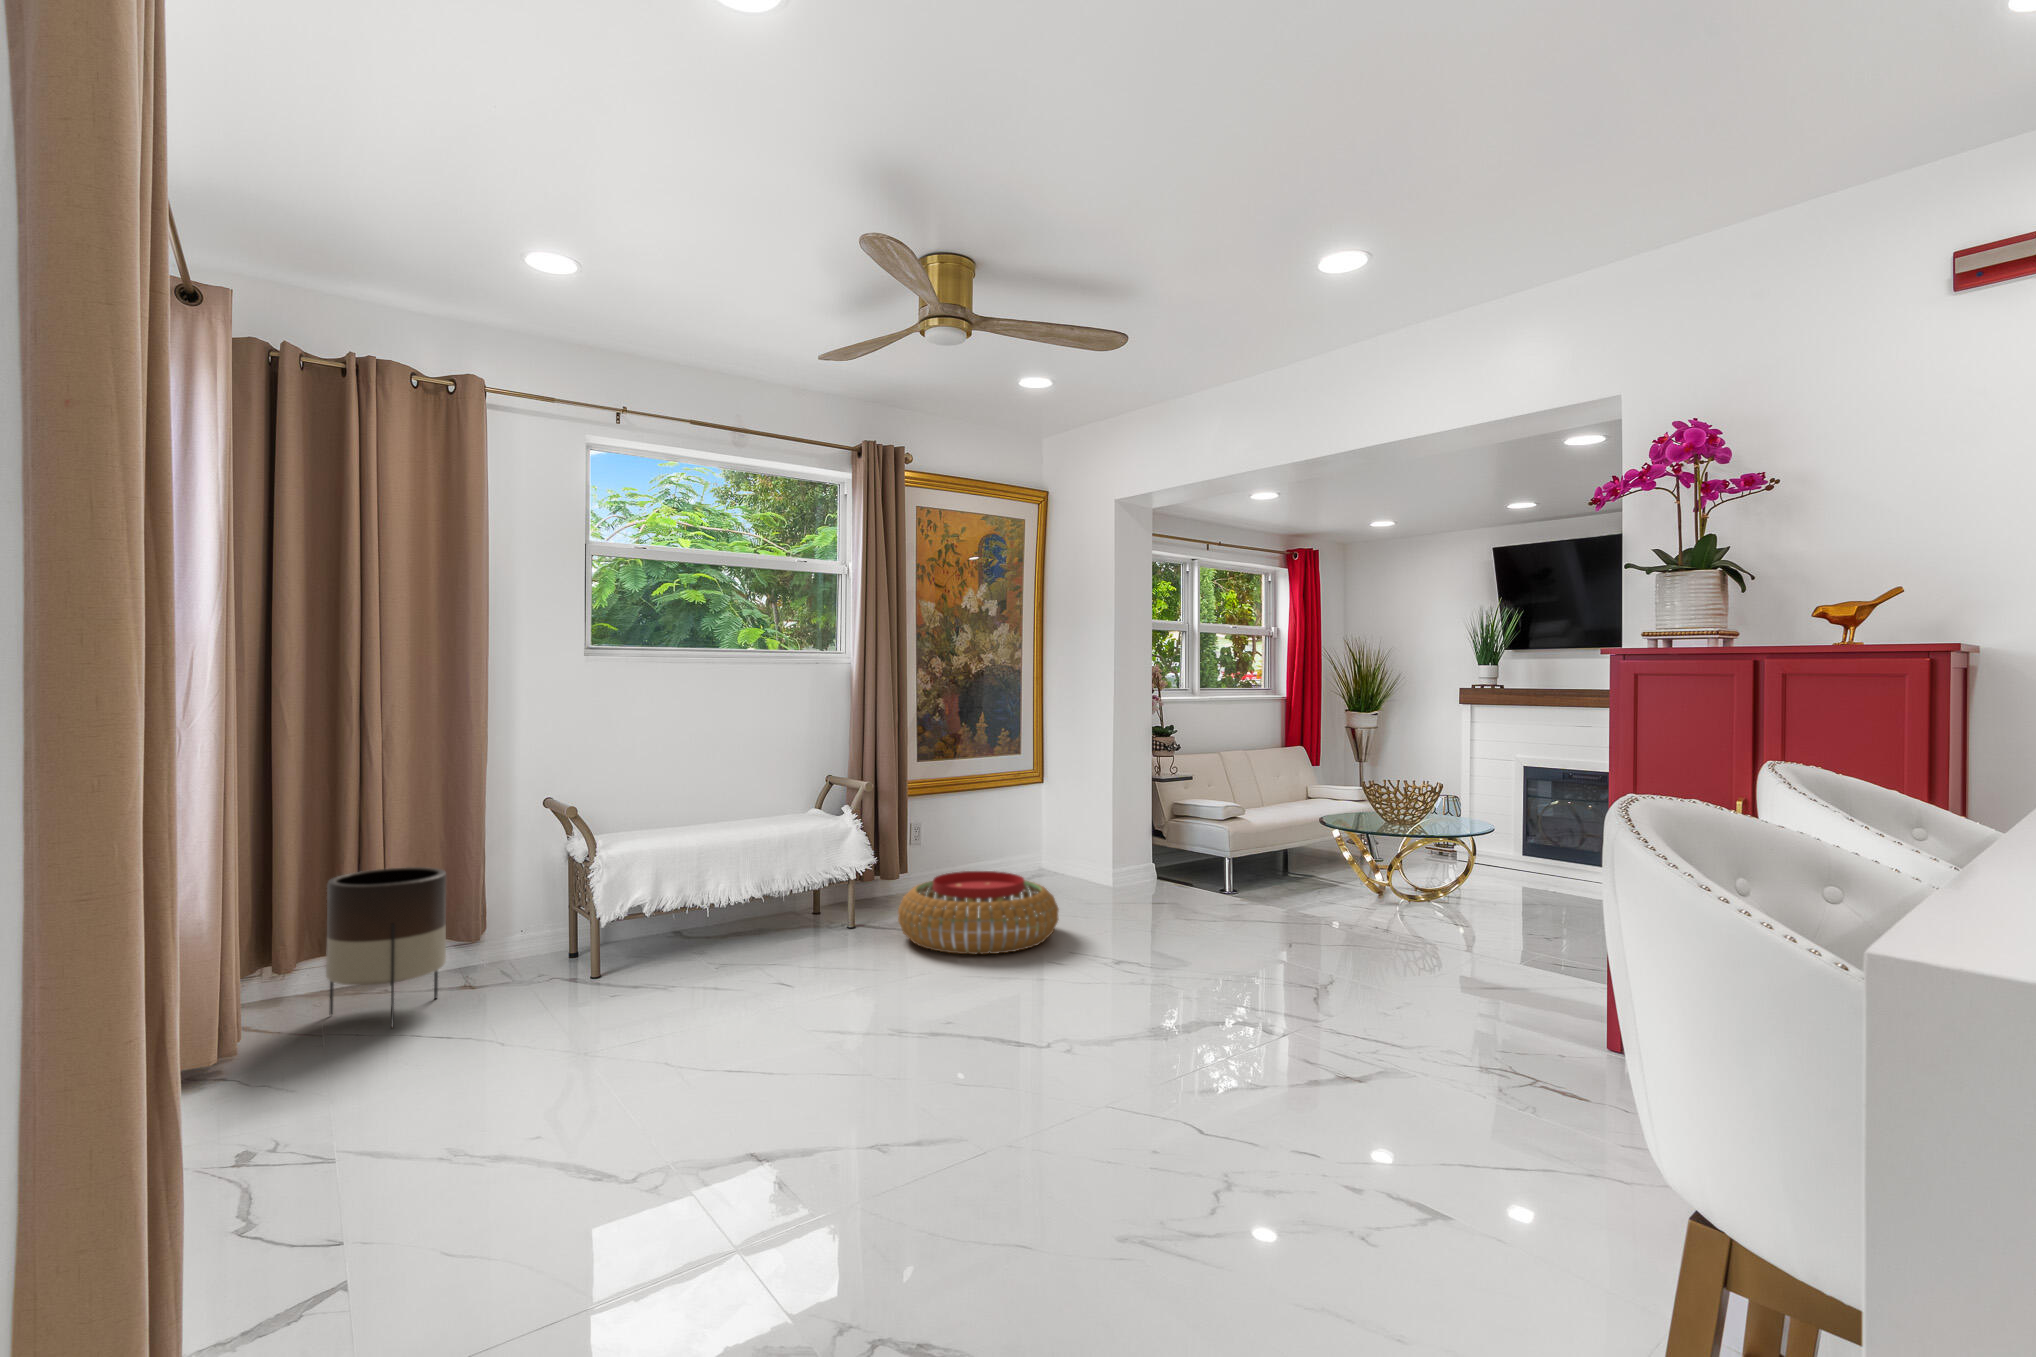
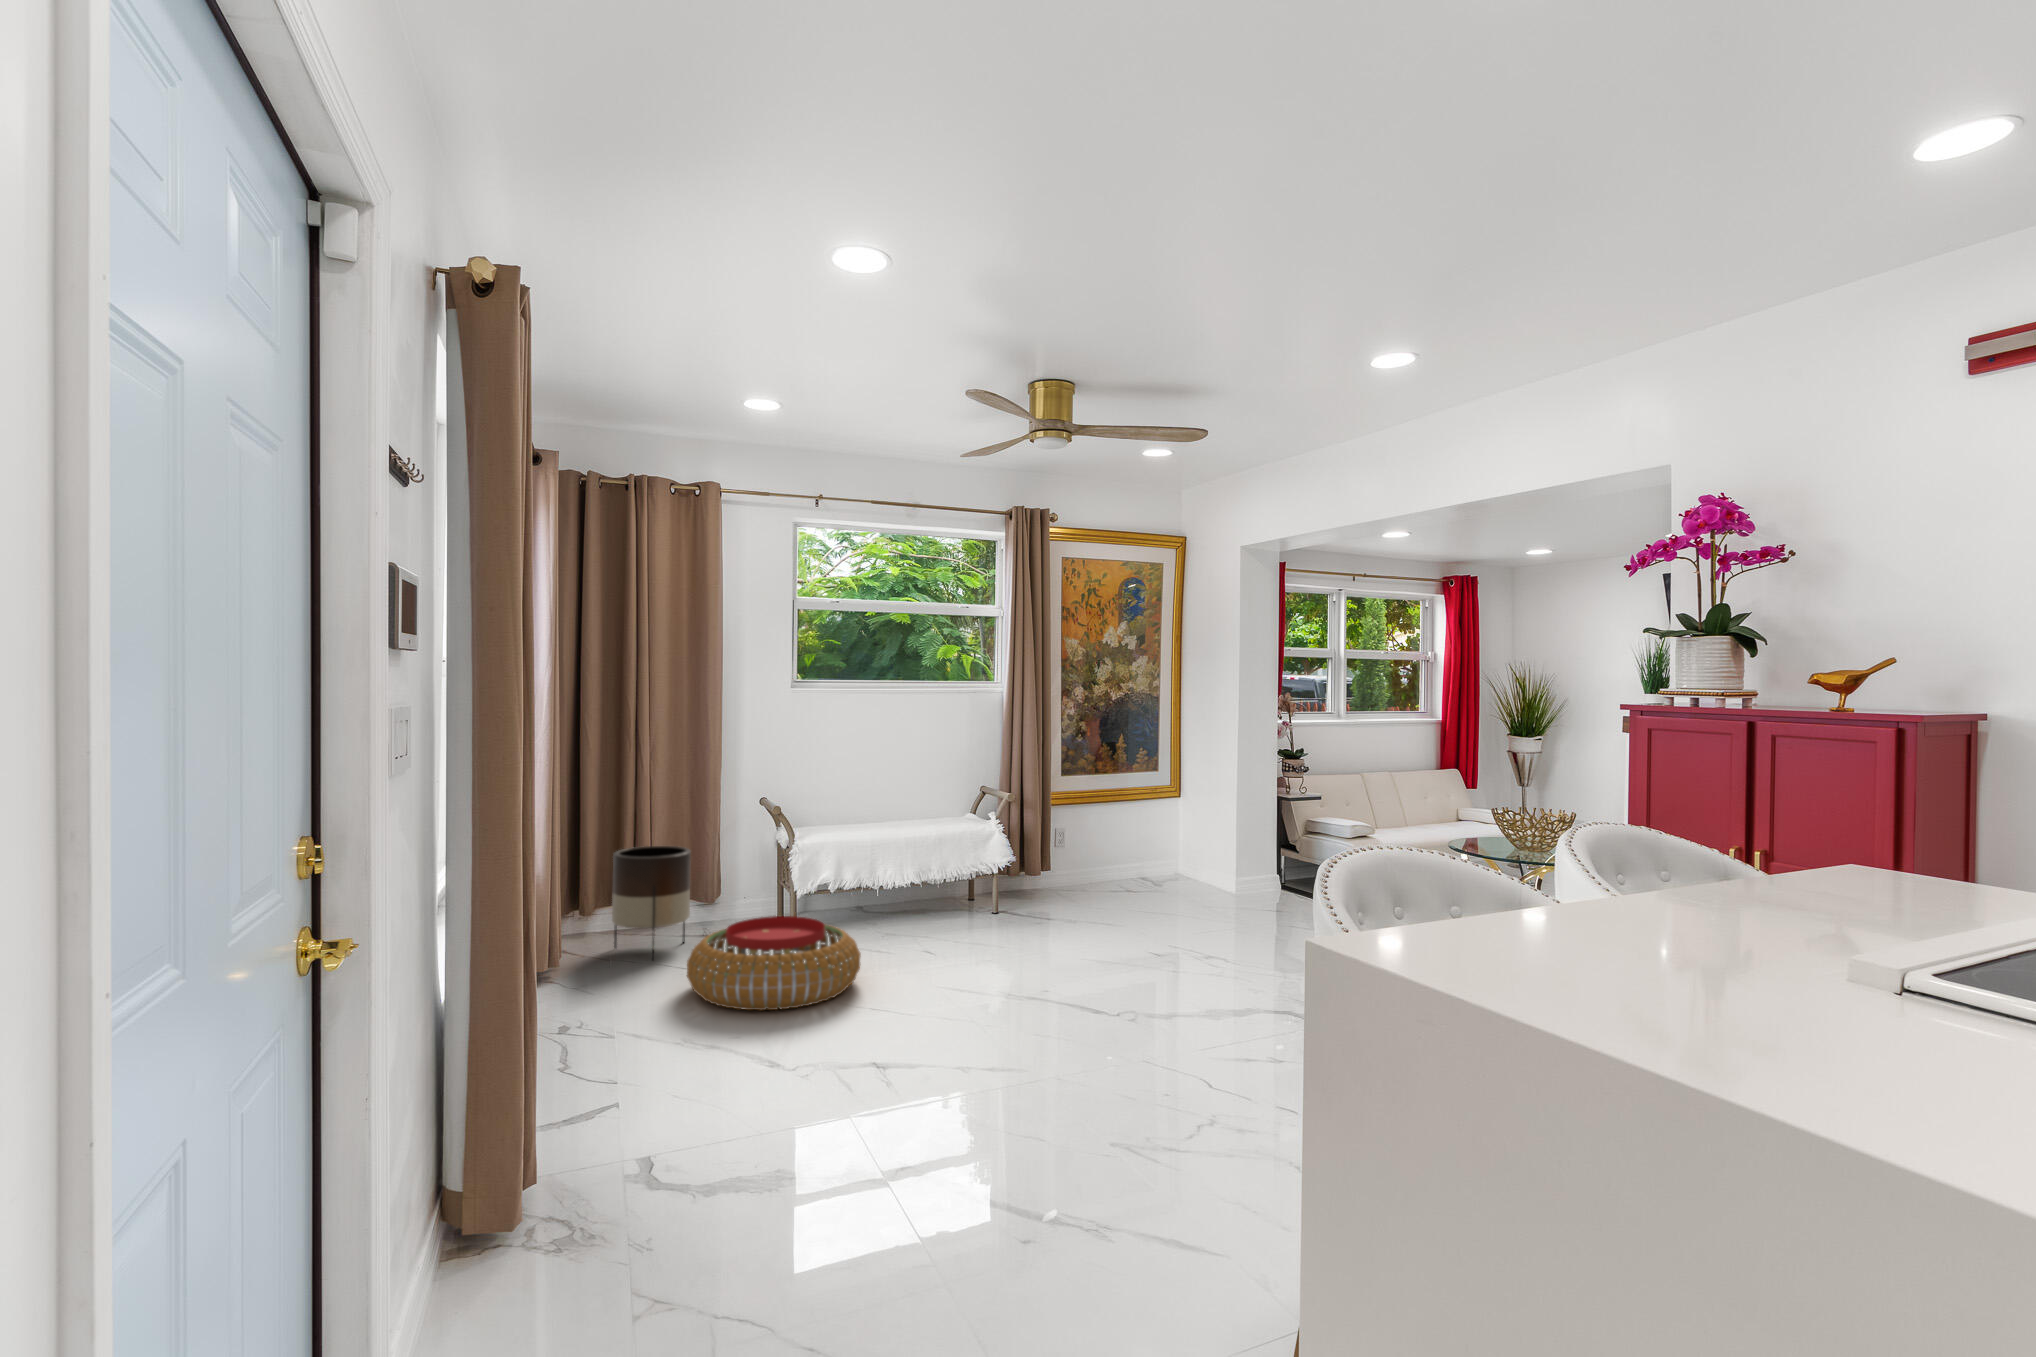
pouf: present [898,871,1059,954] -> present [687,916,861,1011]

